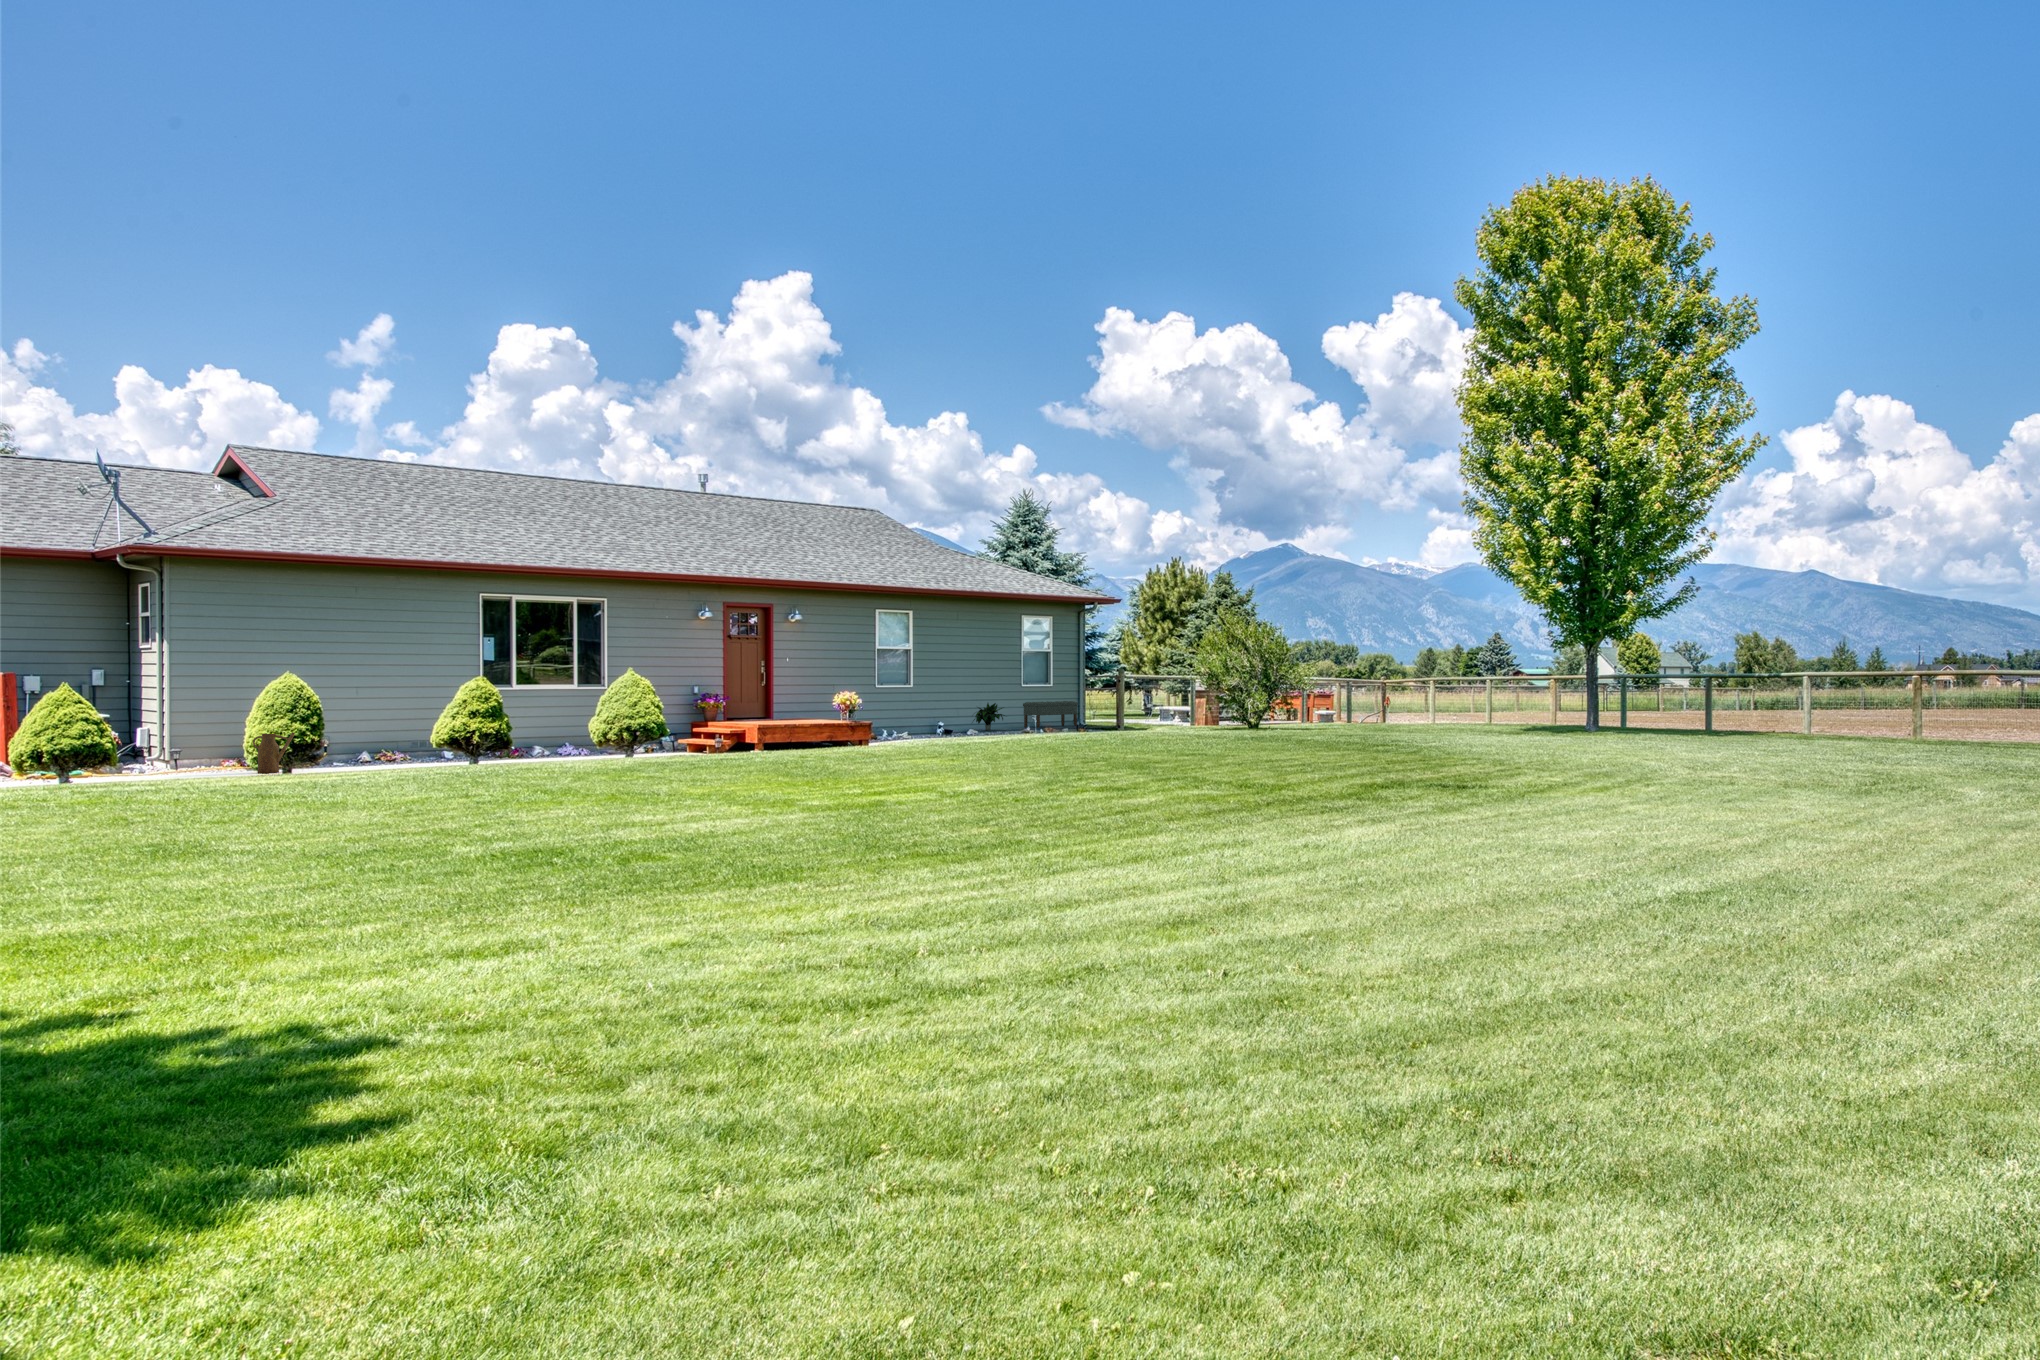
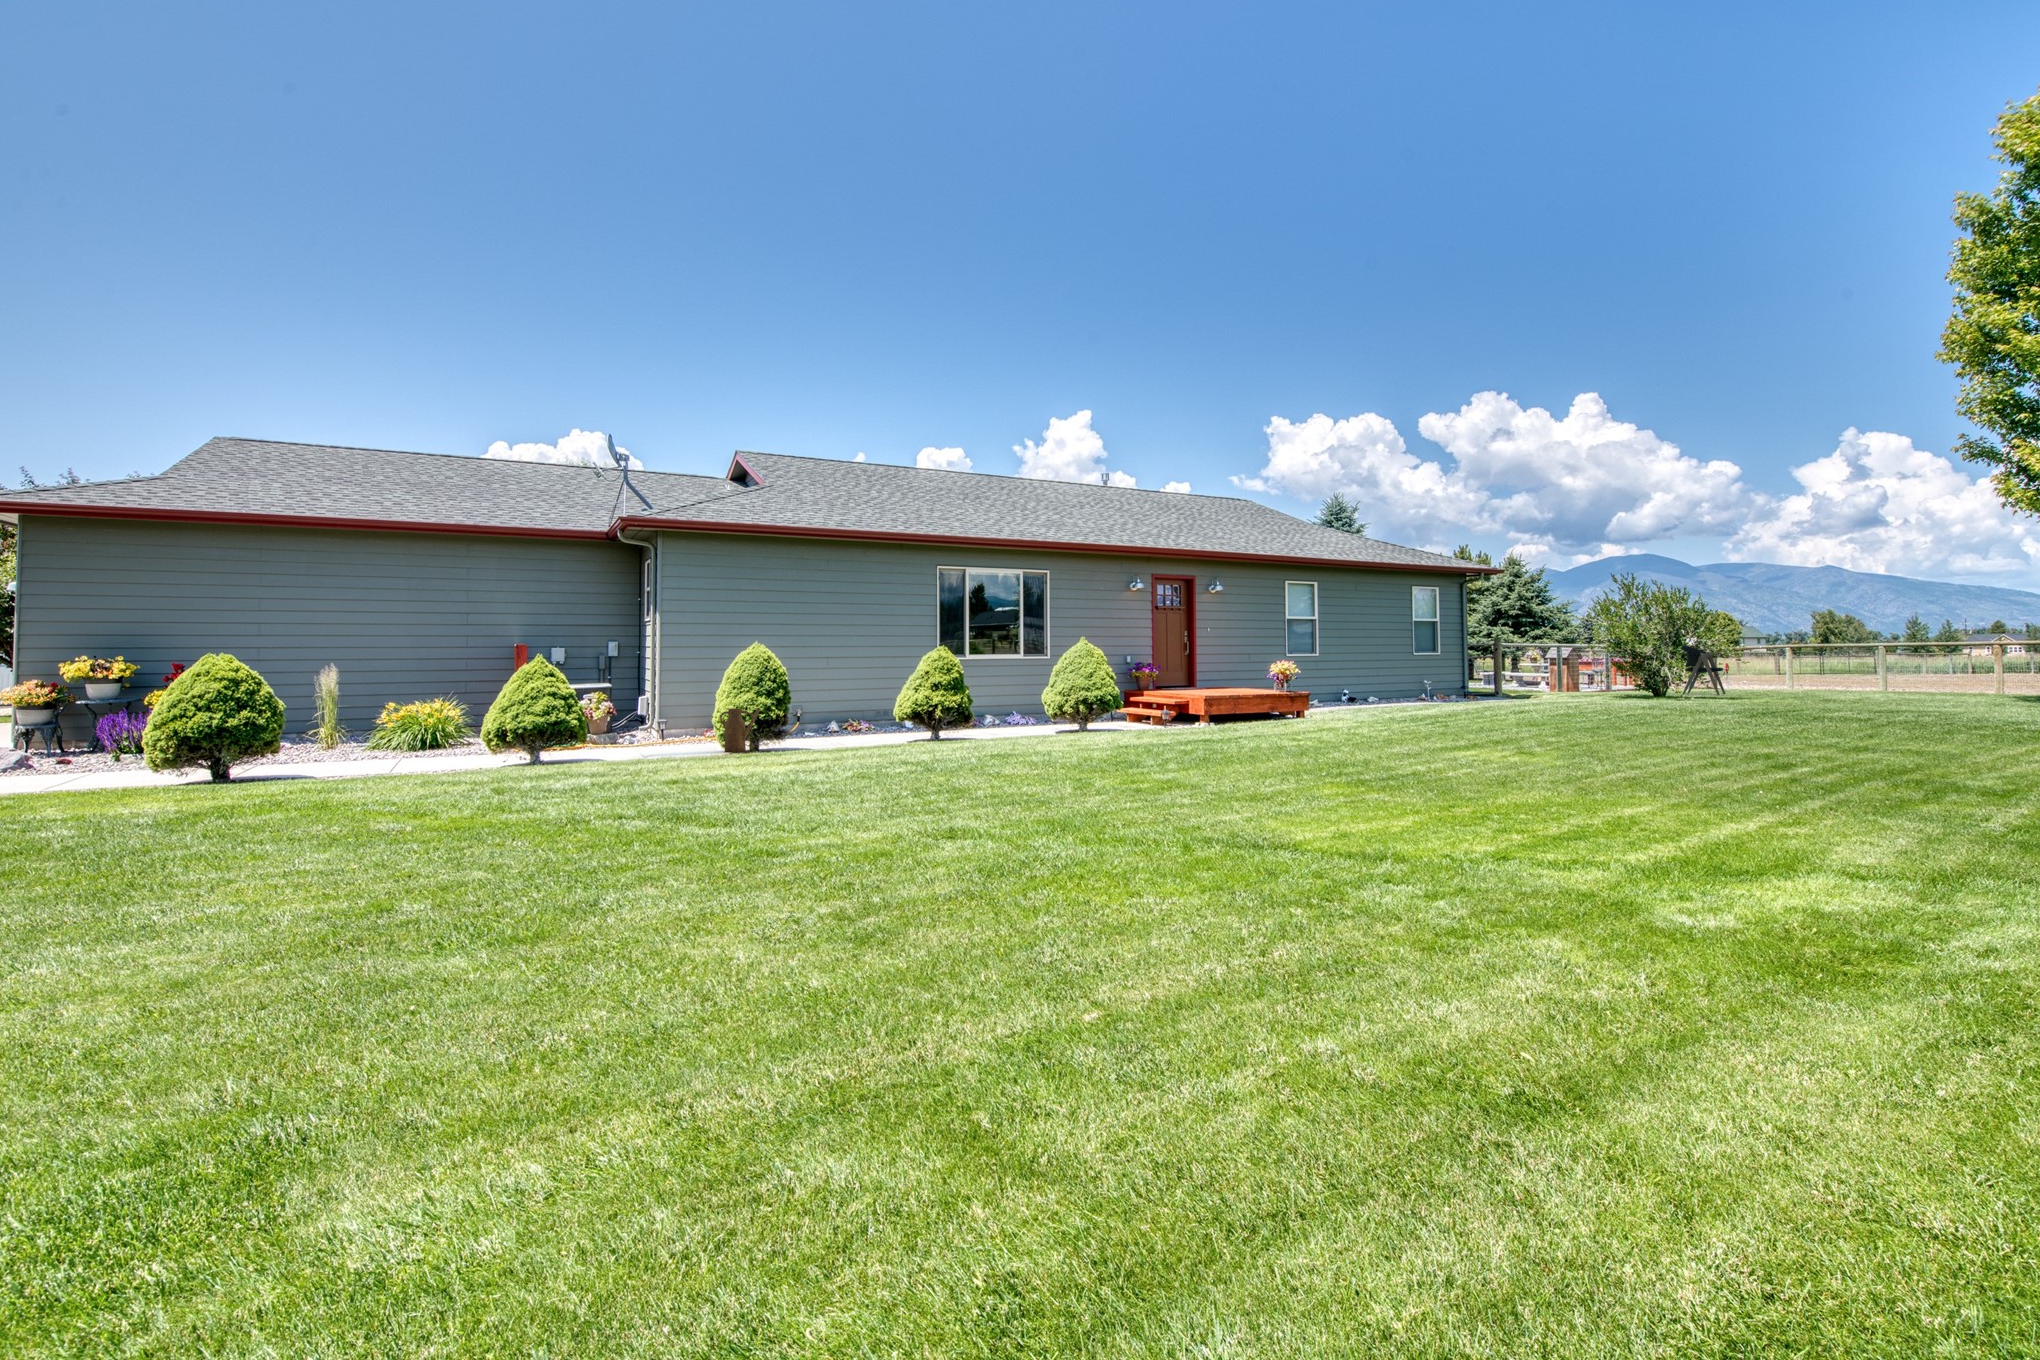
chair: none [1255,677,1293,725] -> present [1681,645,1725,695]
bench: present [1023,701,1078,728] -> none [1424,669,1479,696]
potted plant: present [973,703,1005,730] -> none [1380,671,1421,699]

